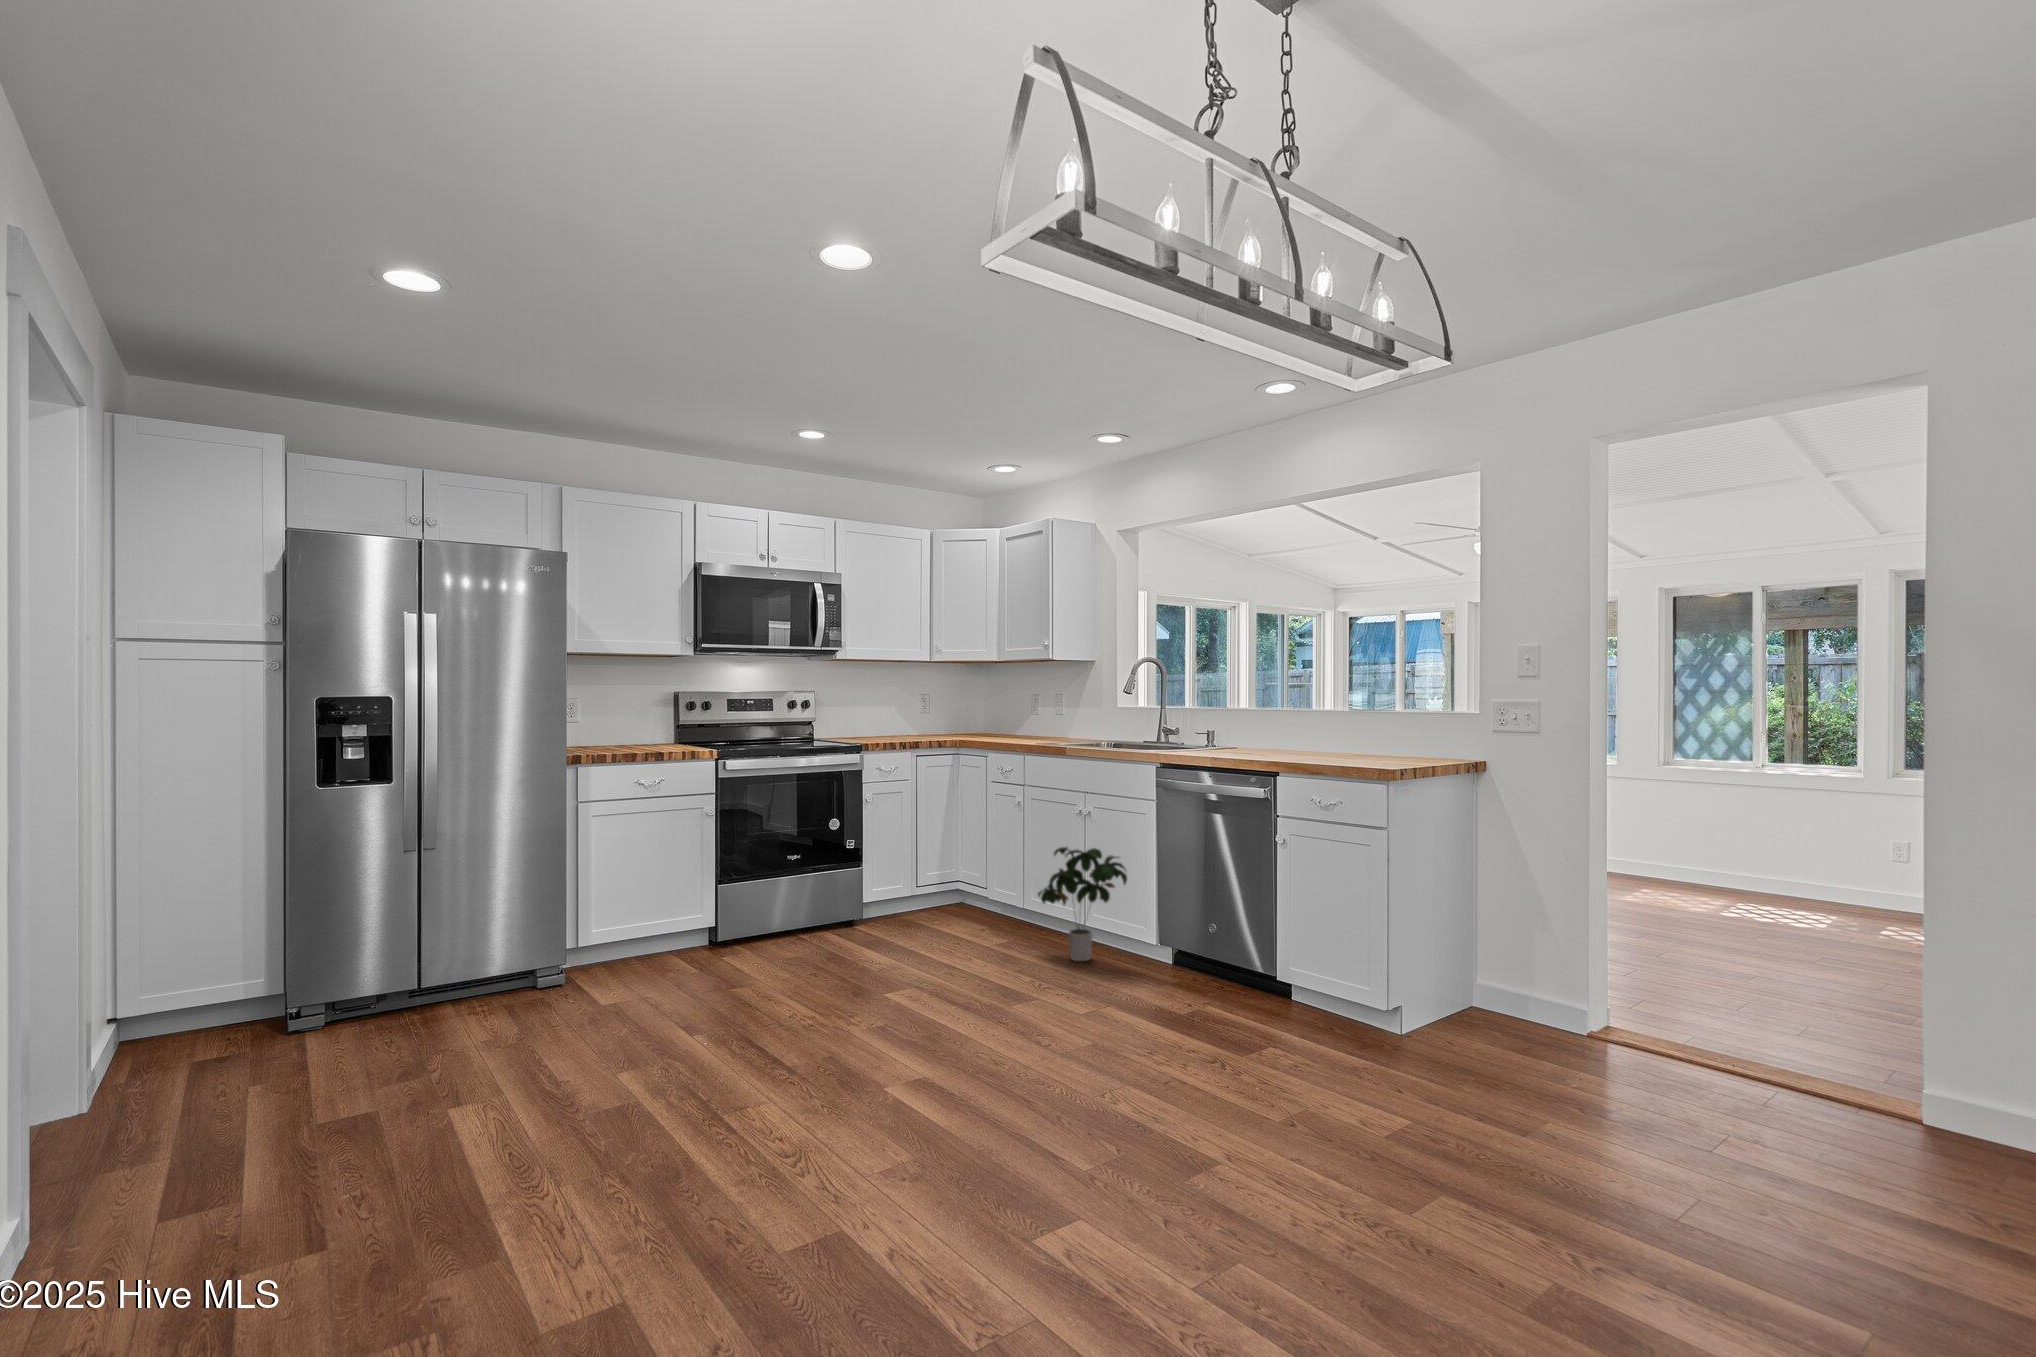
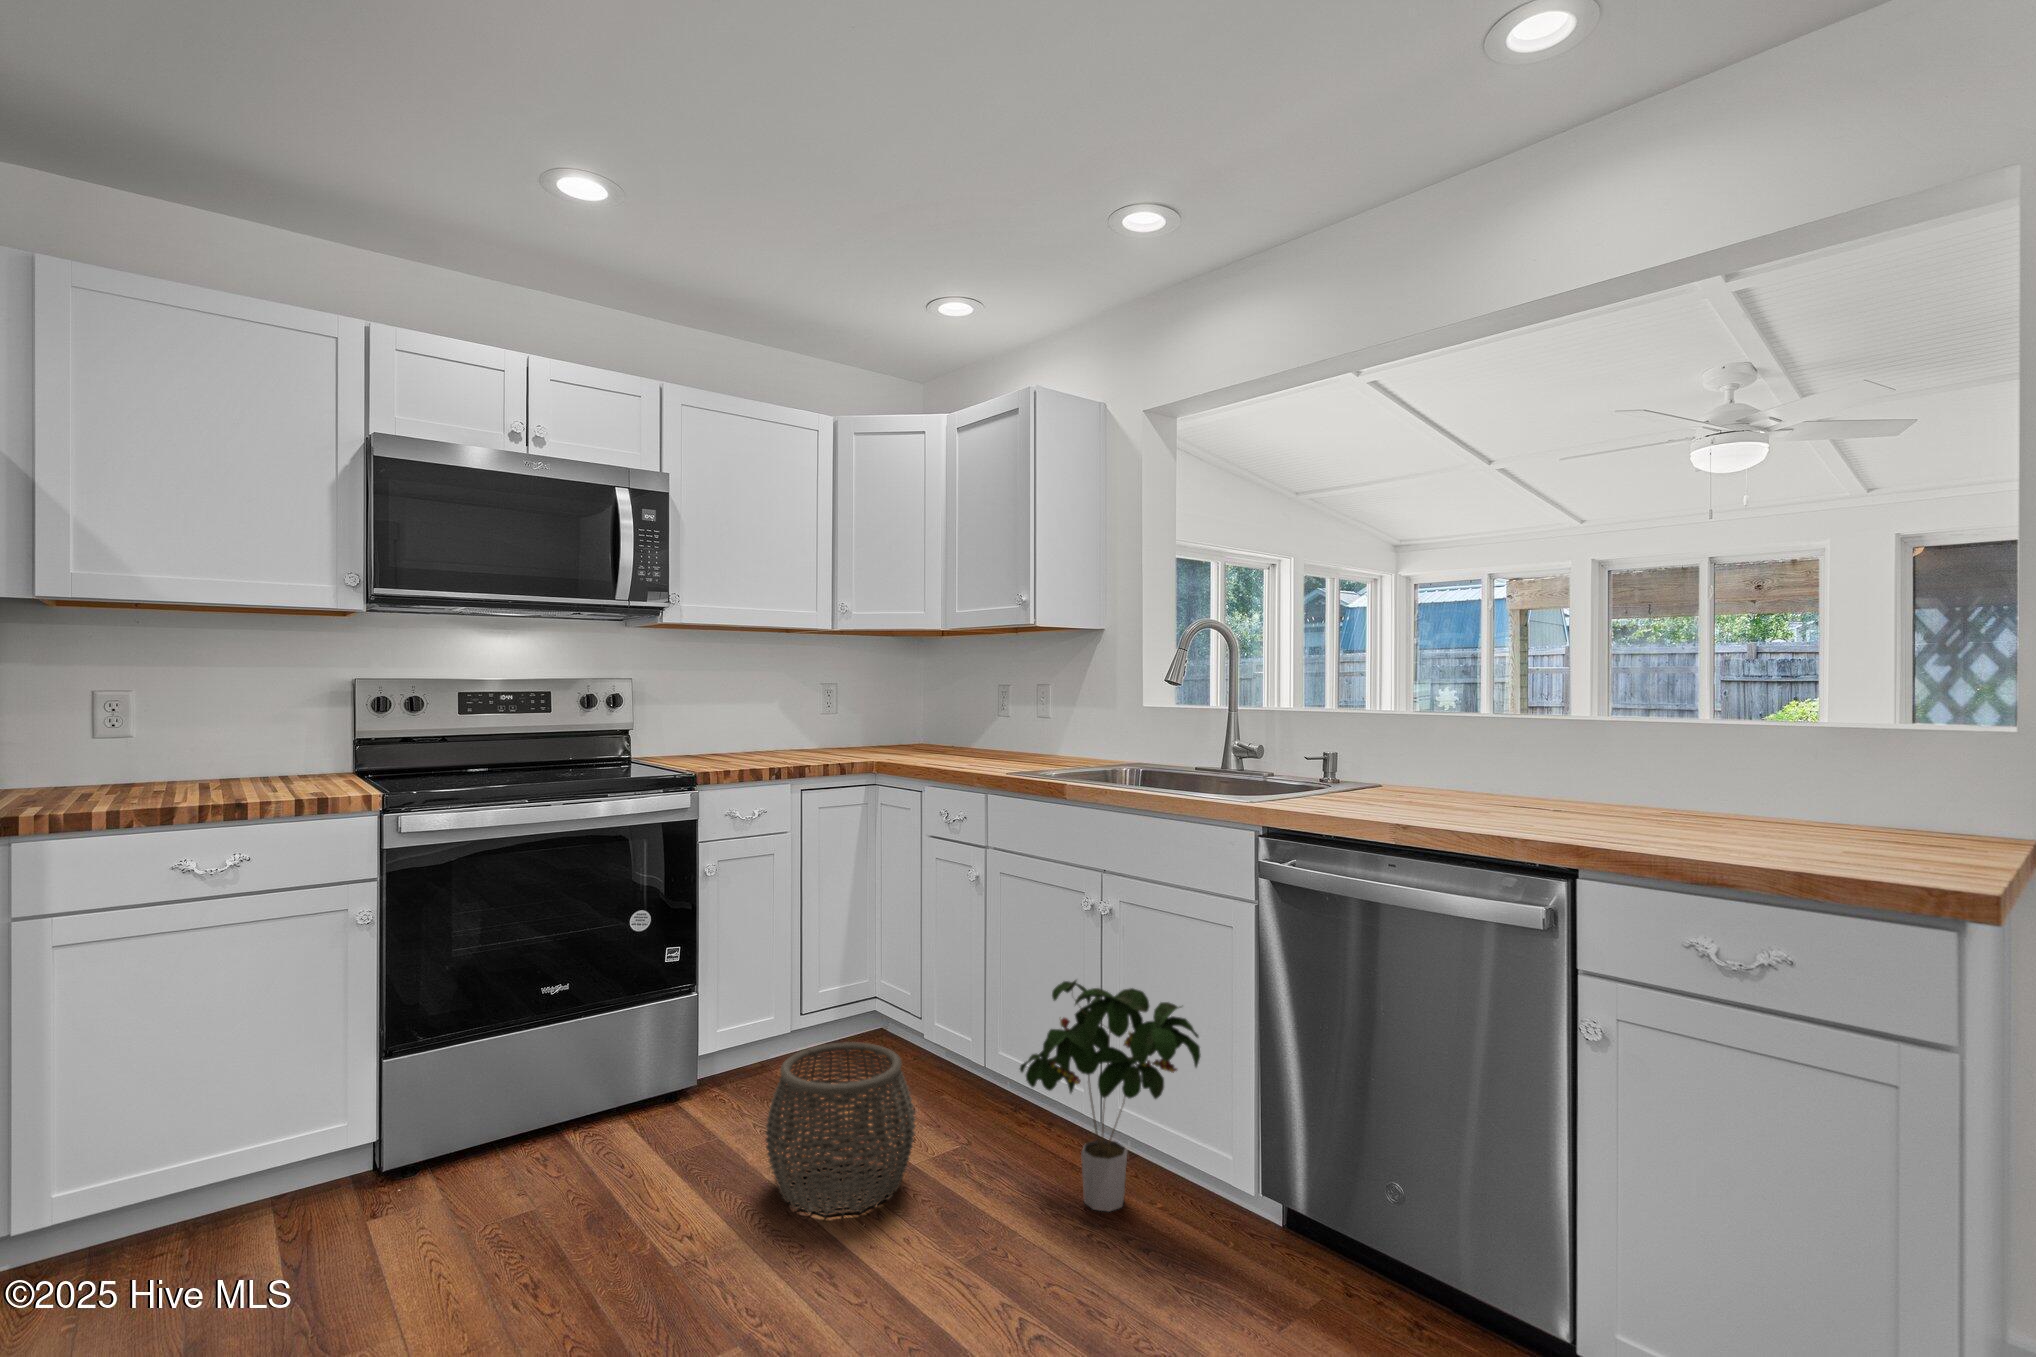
woven basket: none [907,882,983,960] -> present [765,1043,916,1216]

